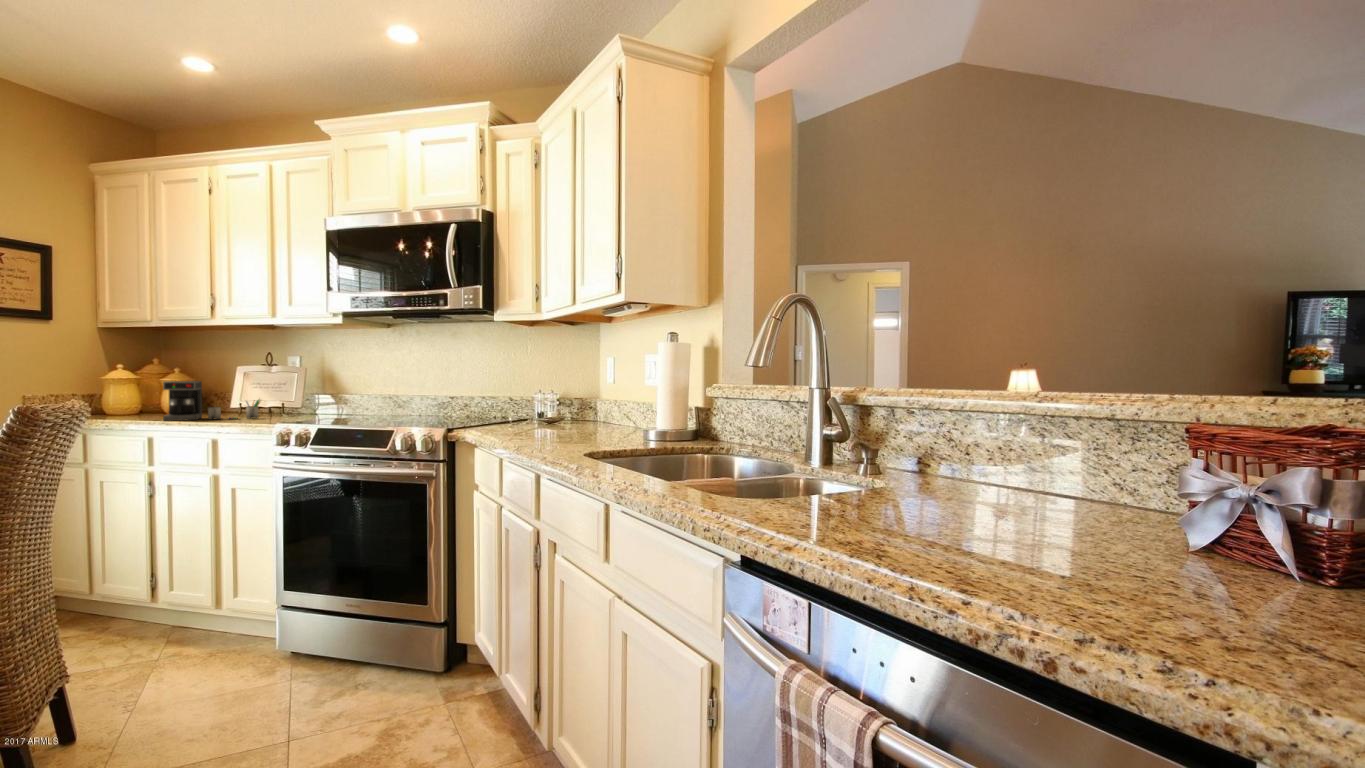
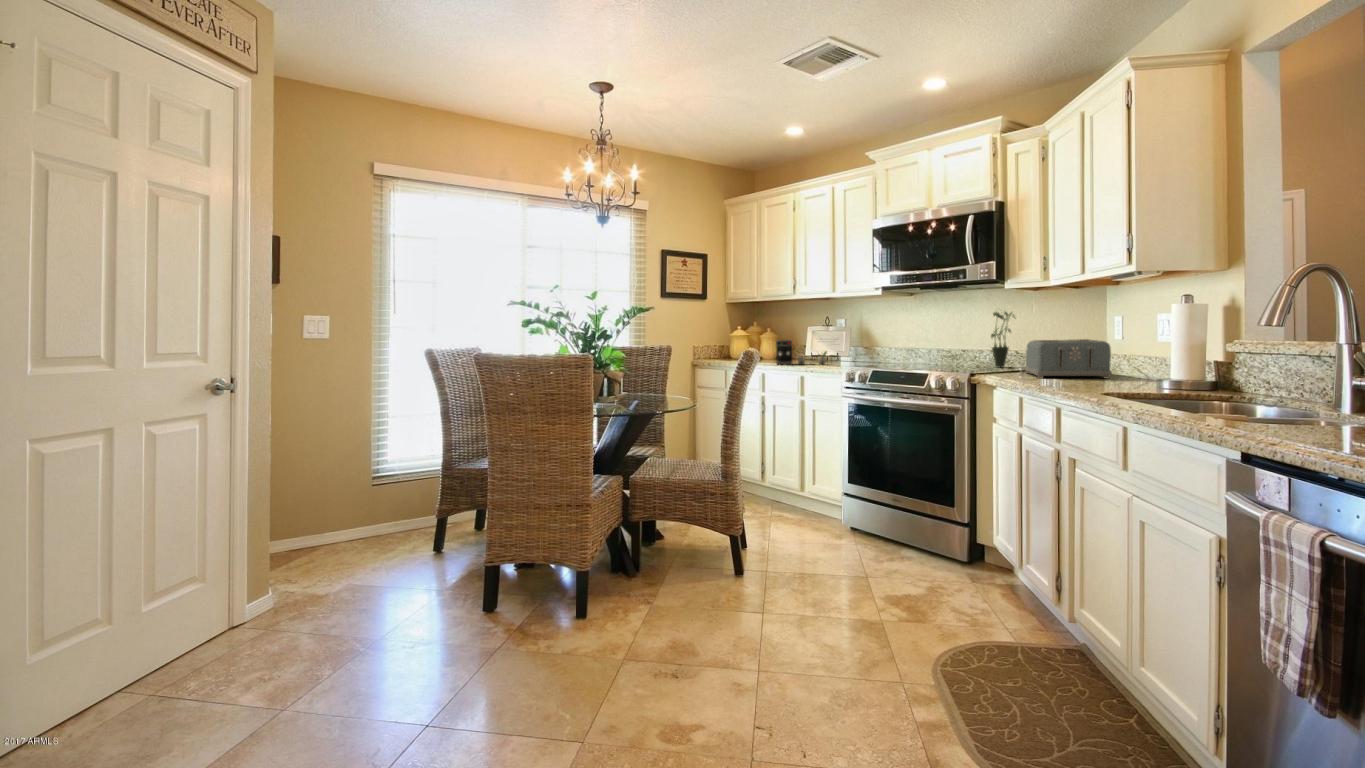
potted plant: none [485,347,515,419] -> present [991,312,1015,367]
toaster: none [517,385,605,432] -> present [1025,339,1112,378]

